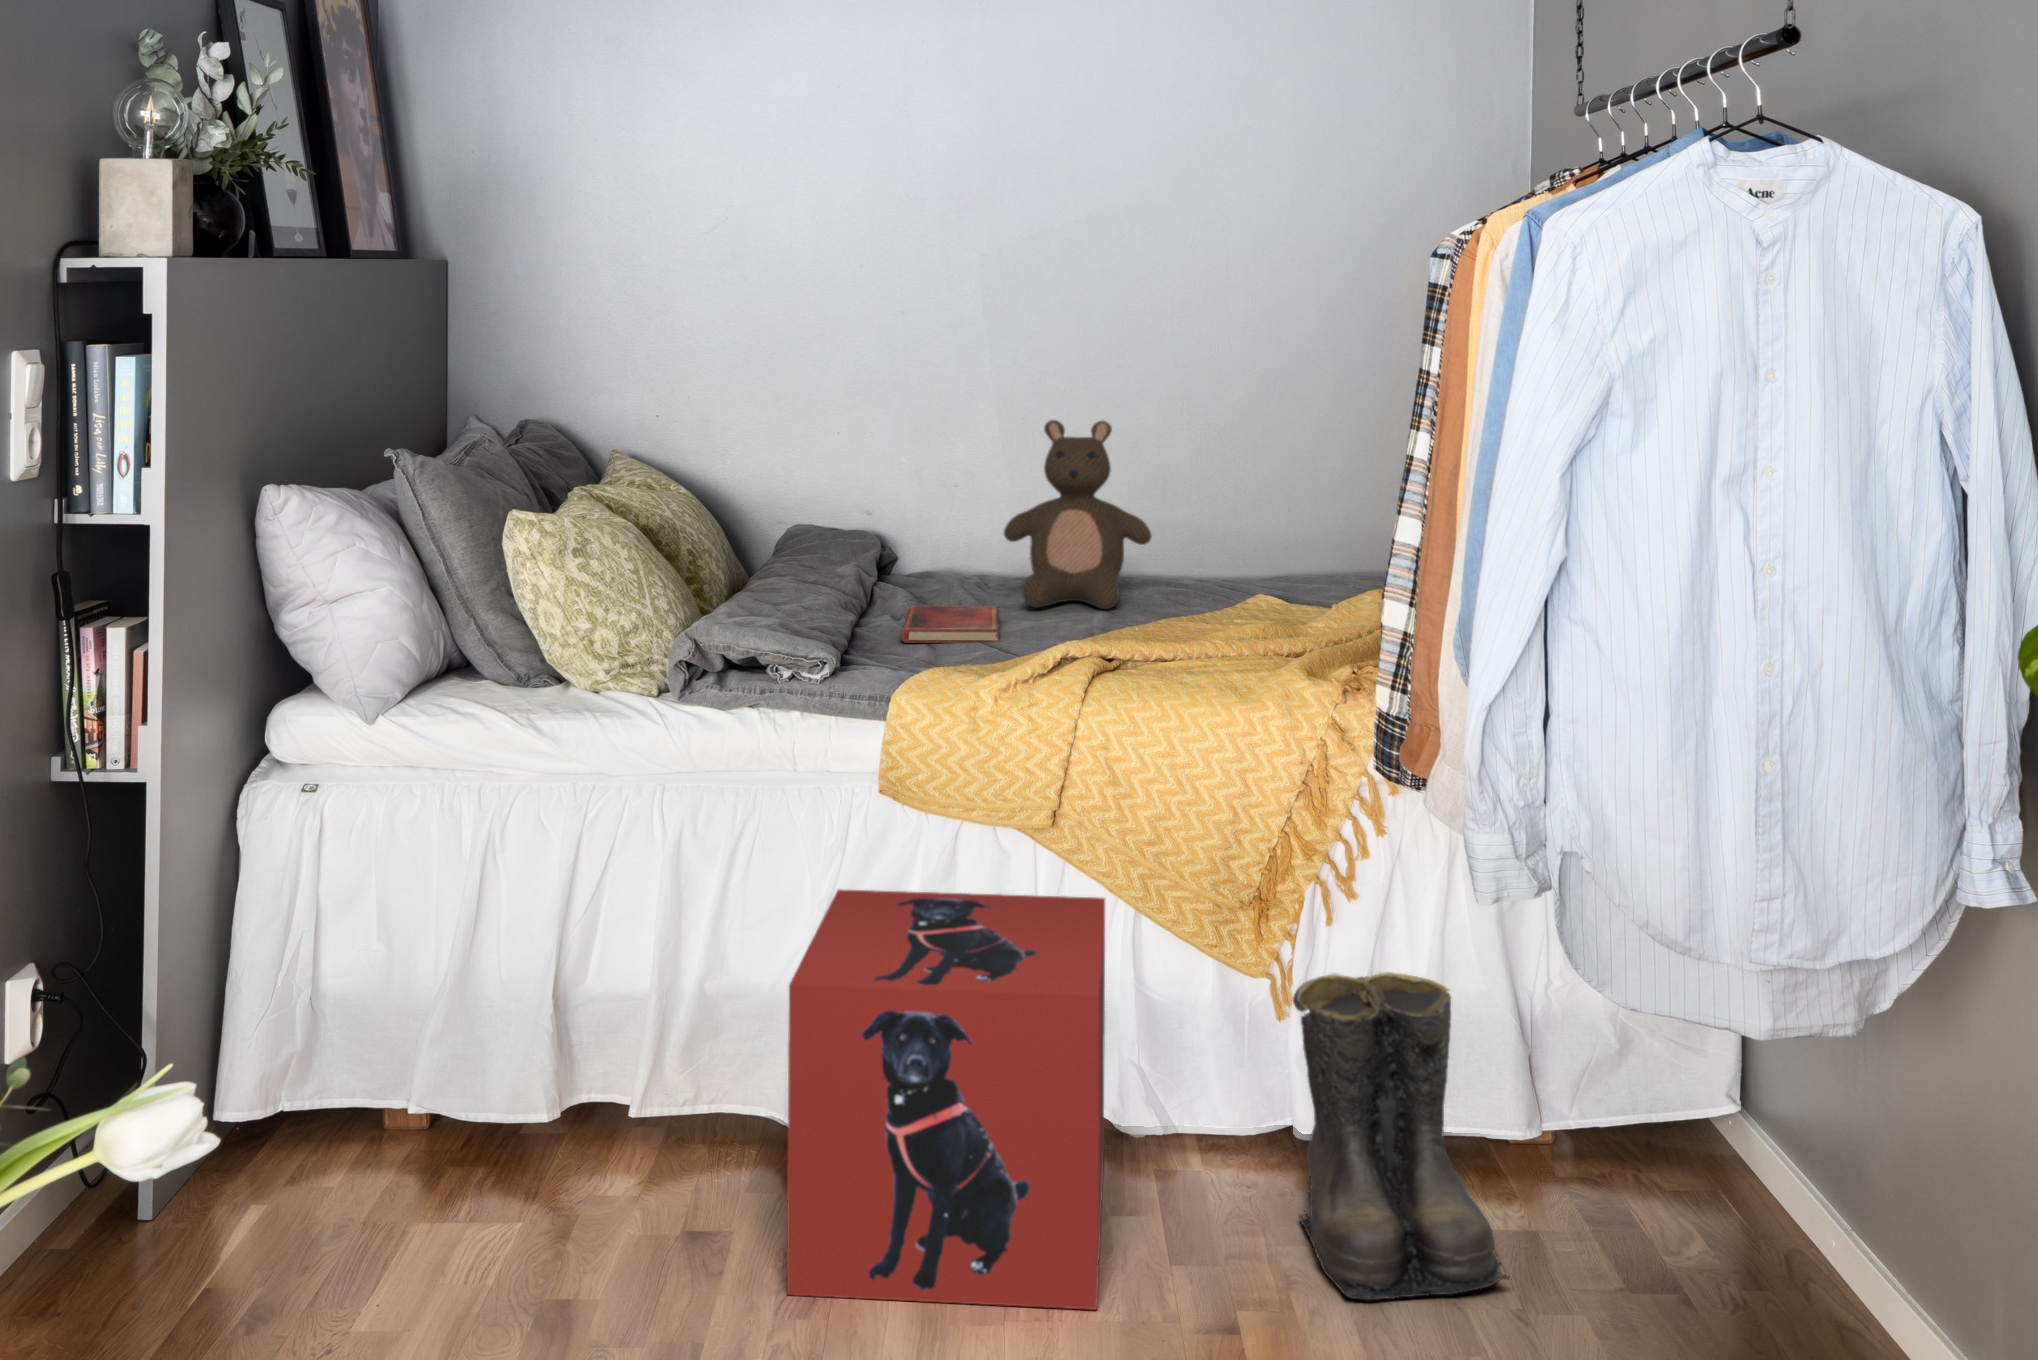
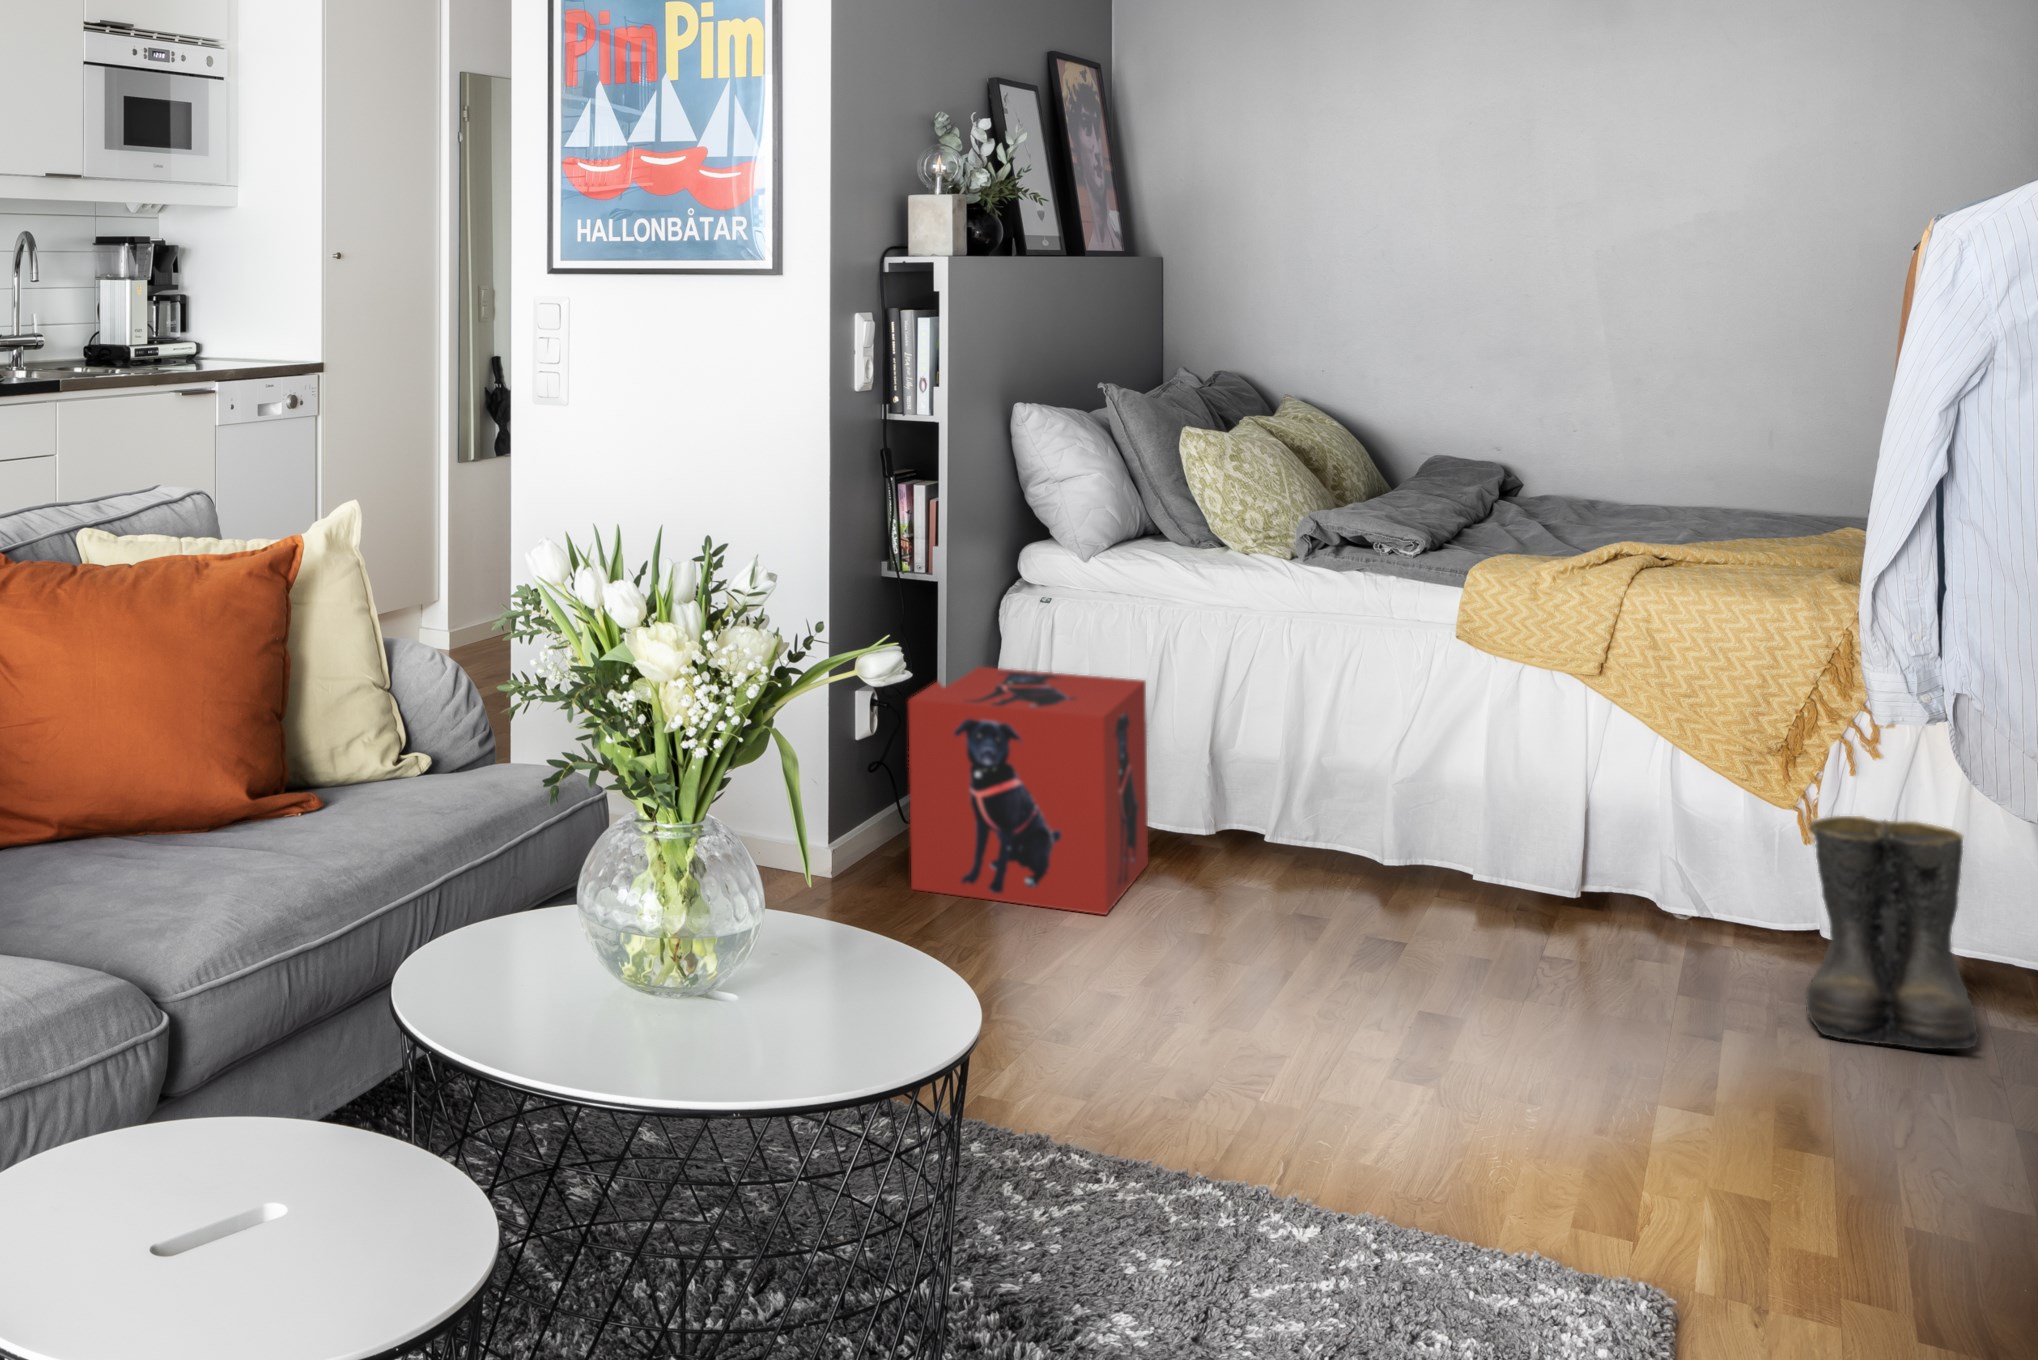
stuffed bear: present [1004,420,1151,609] -> none [1633,367,1781,532]
diary: present [901,606,999,643] -> none [1508,518,1614,547]
storage box: present [787,889,1105,1310] -> present [908,667,1148,915]

